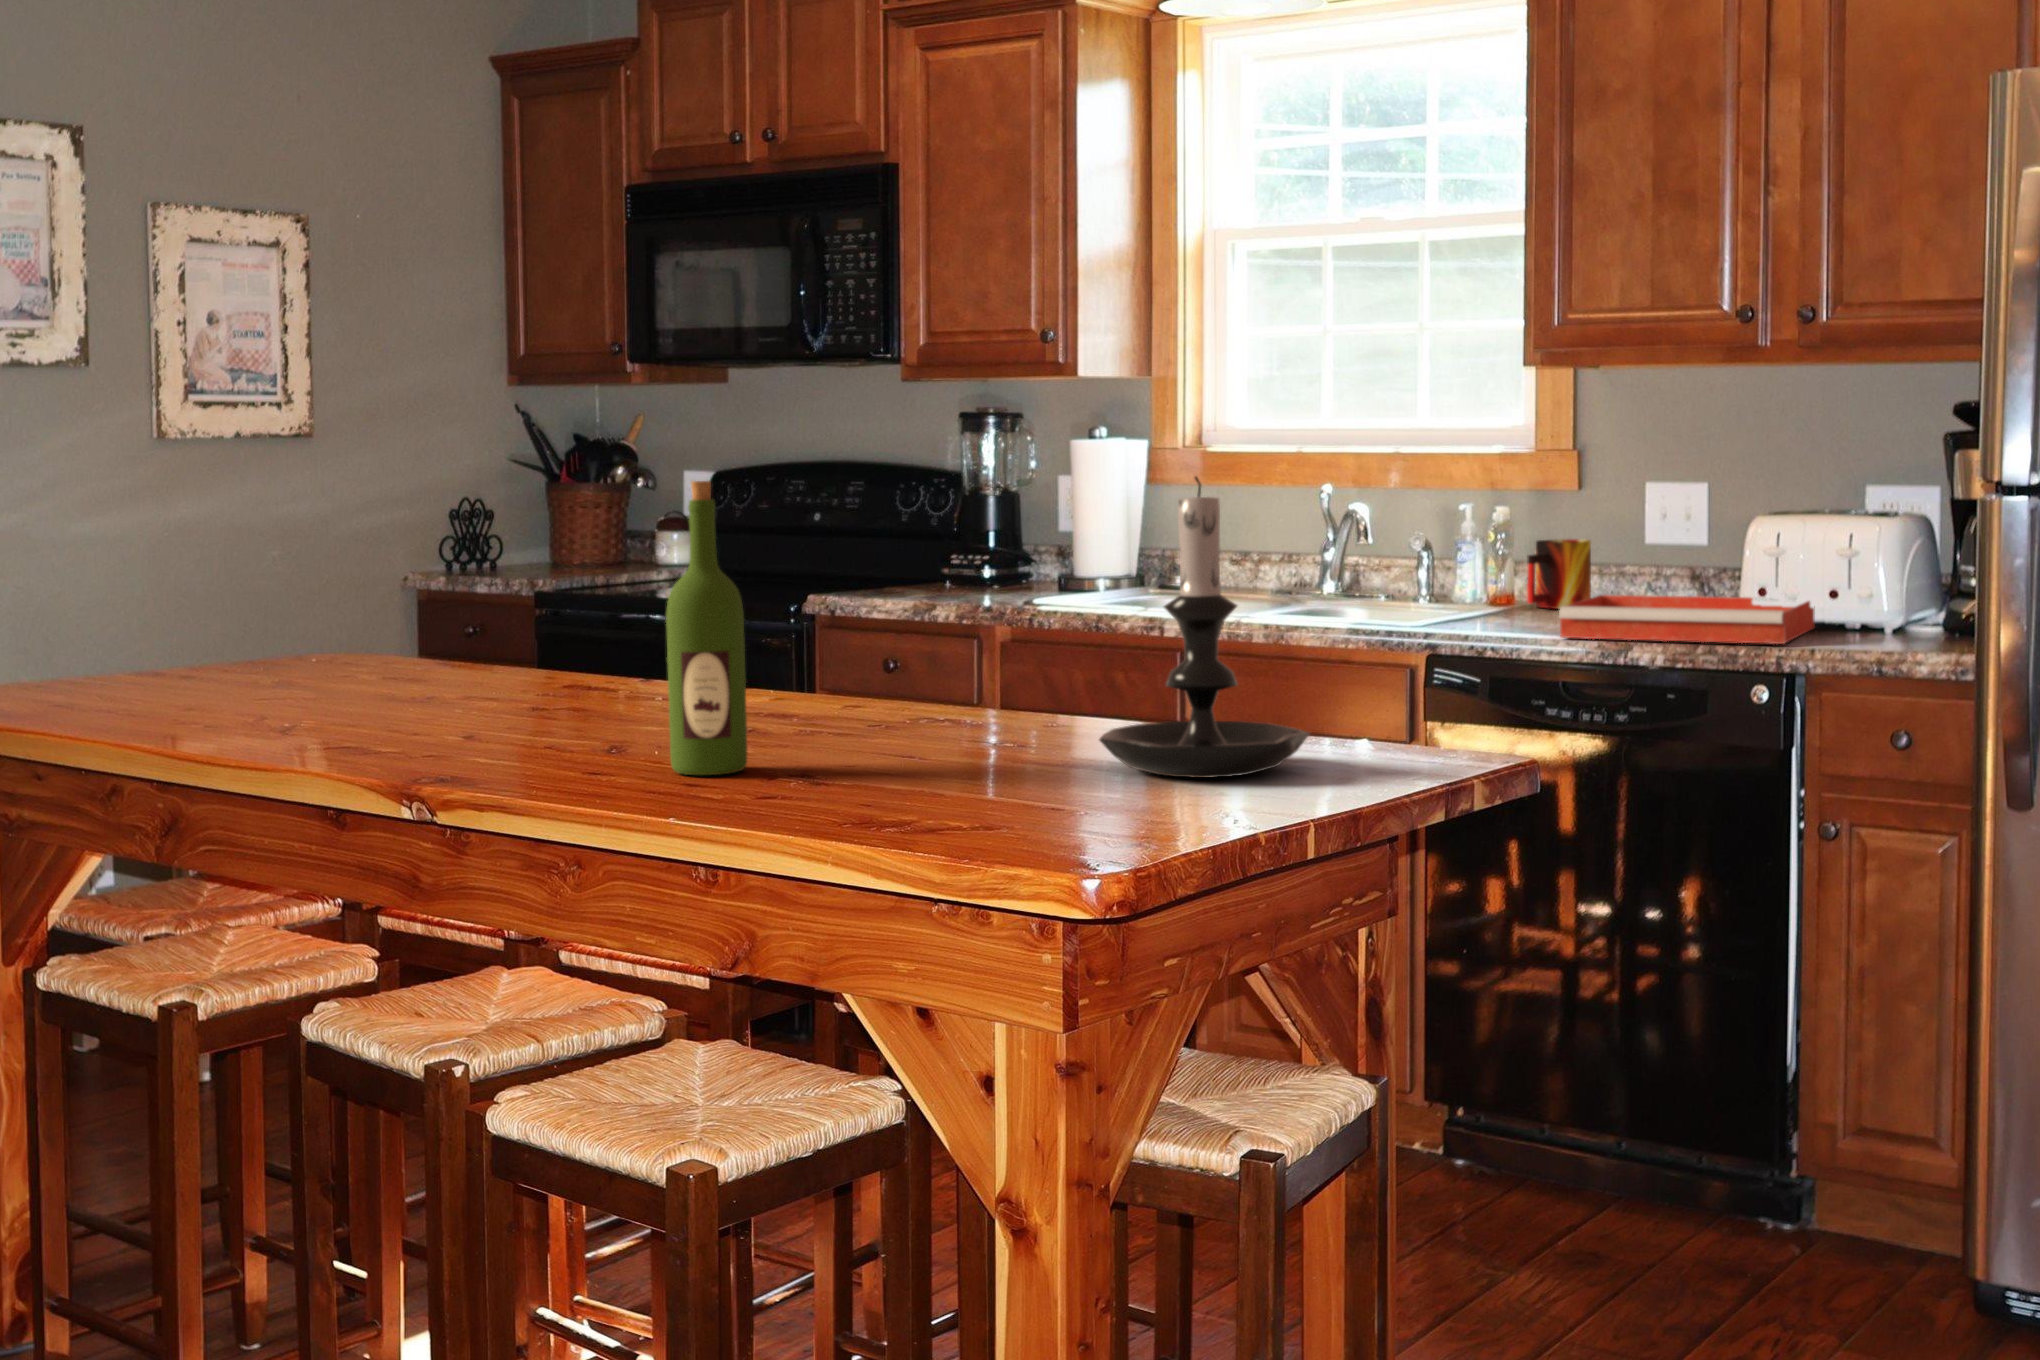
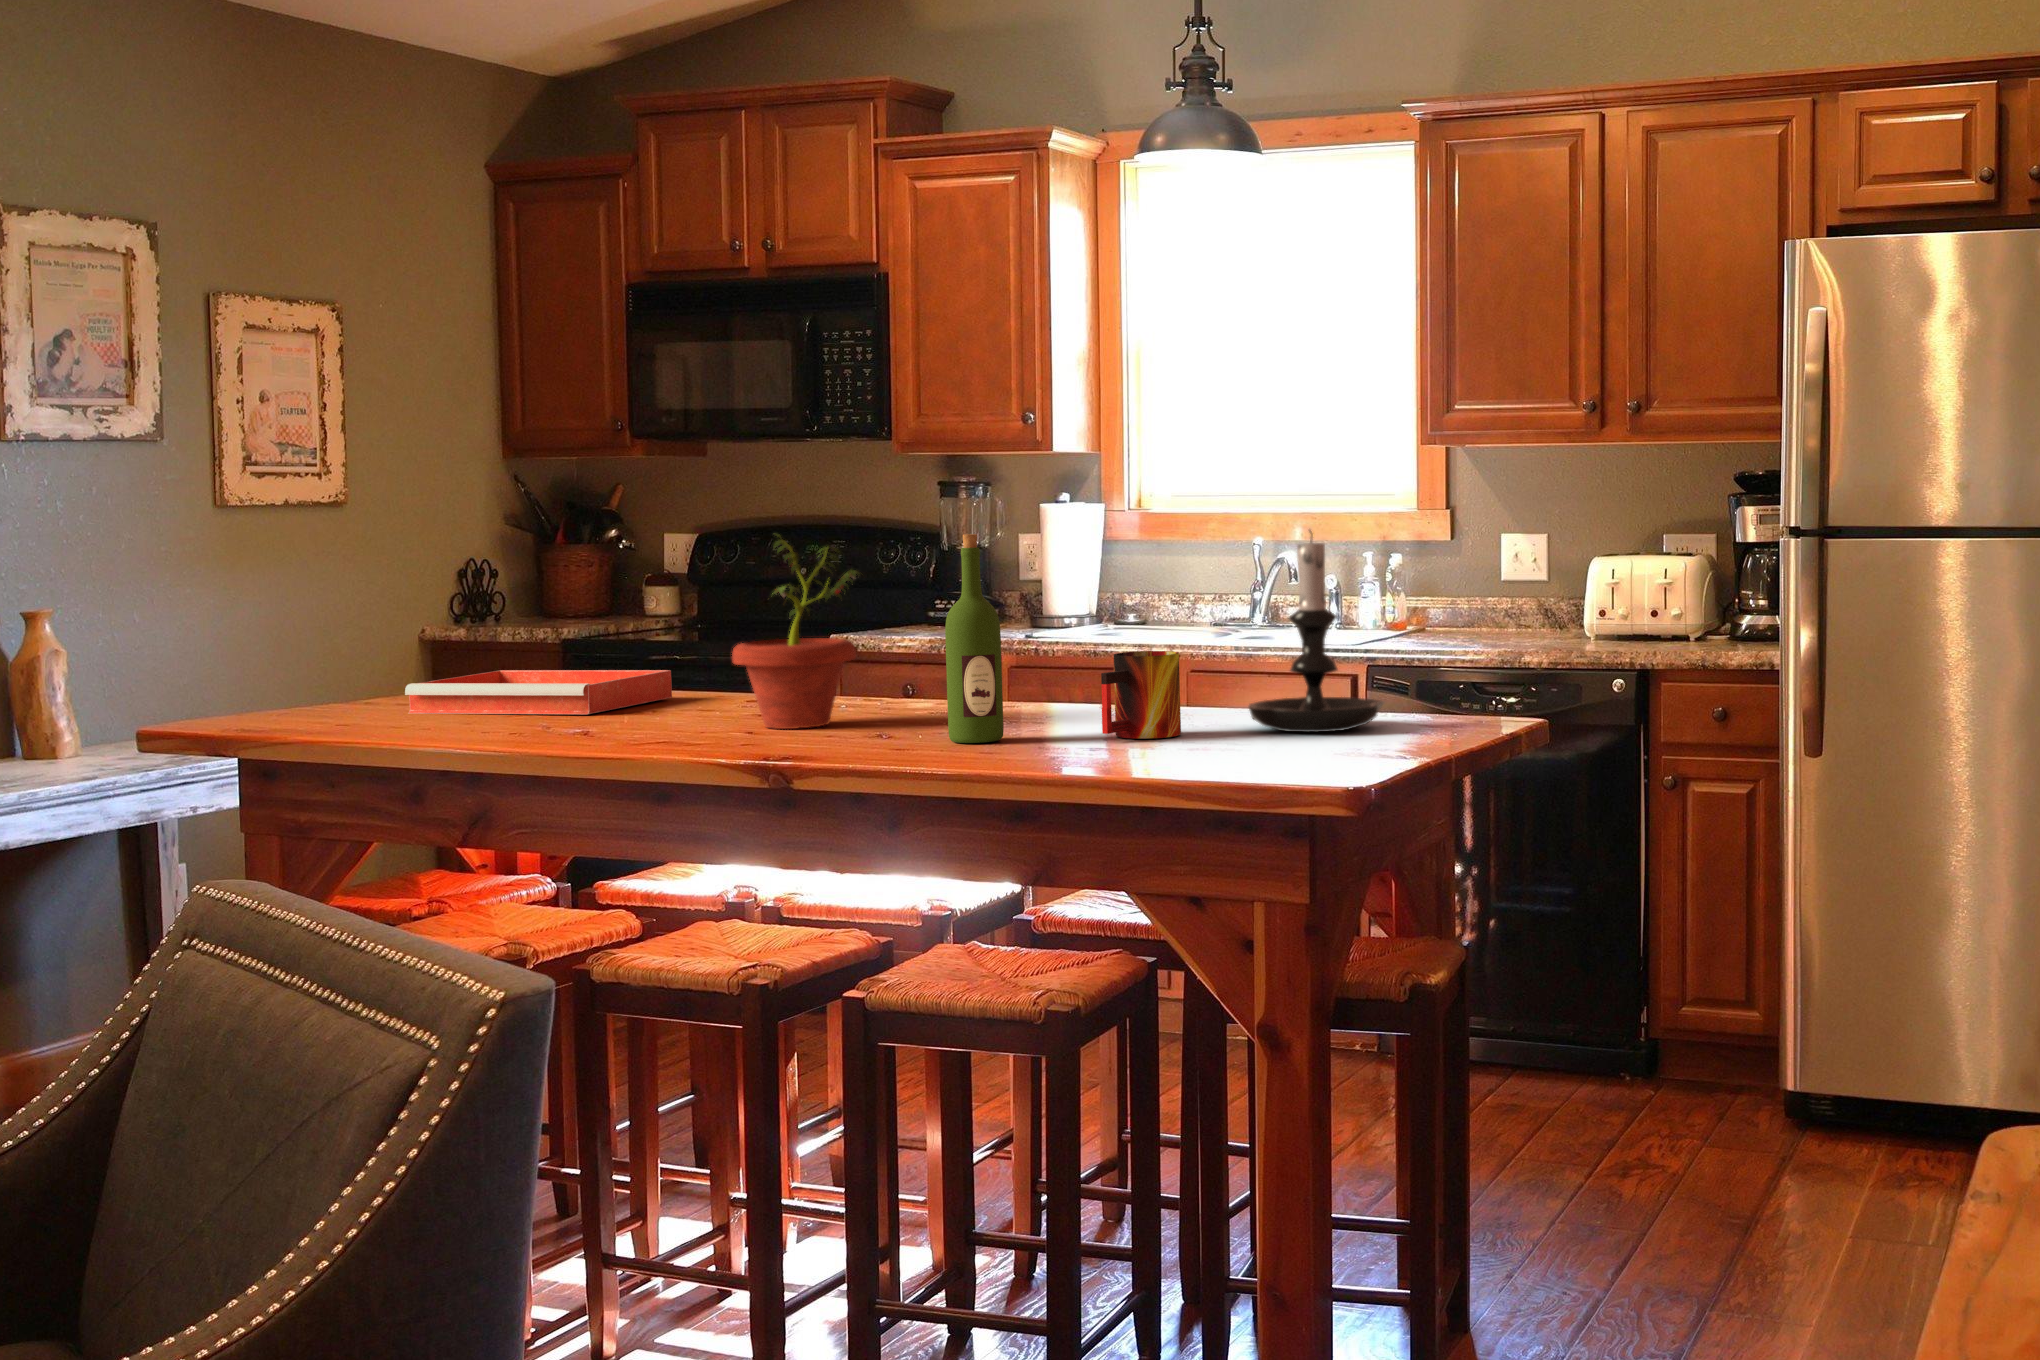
potted plant: none [450,477,622,738] -> present [732,533,860,729]
mug: present [1527,539,1591,609] -> present [1101,651,1181,739]
tray: present [1559,595,1815,644] -> present [405,670,672,714]

